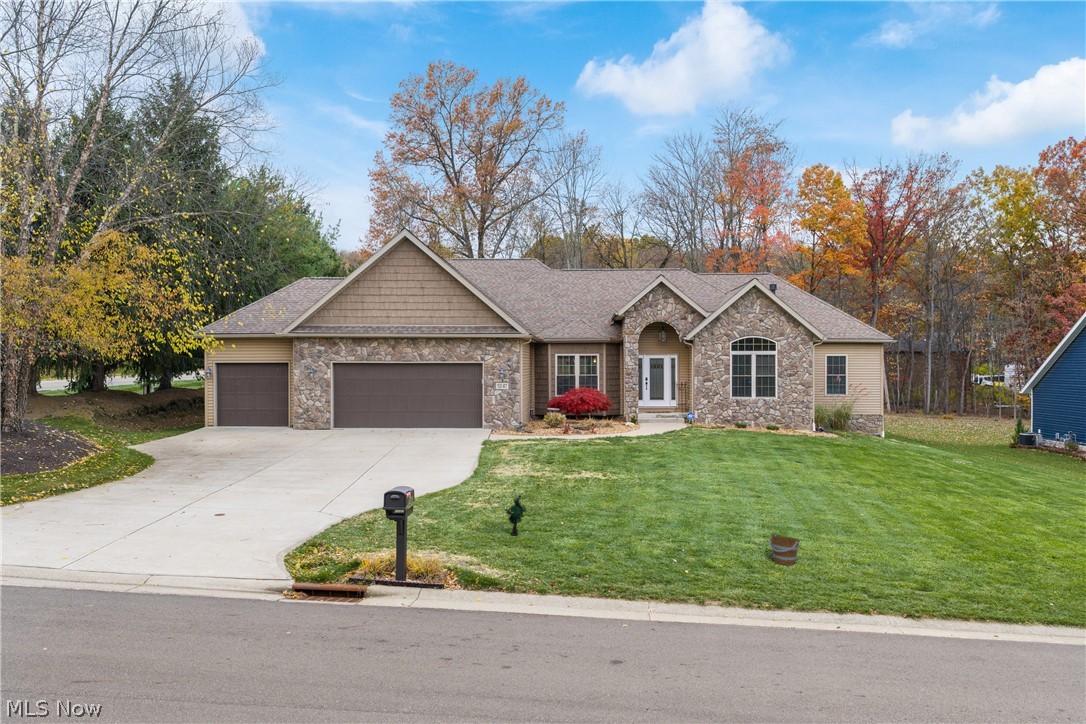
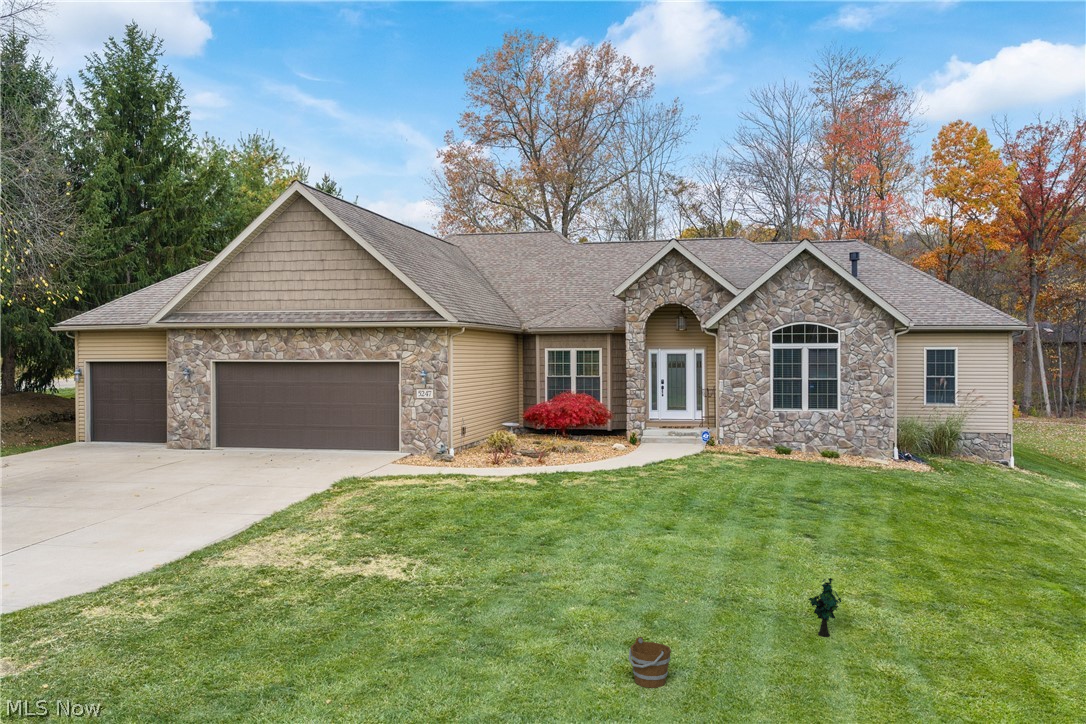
decorative plant: present [505,496,526,536] -> present [808,578,841,637]

